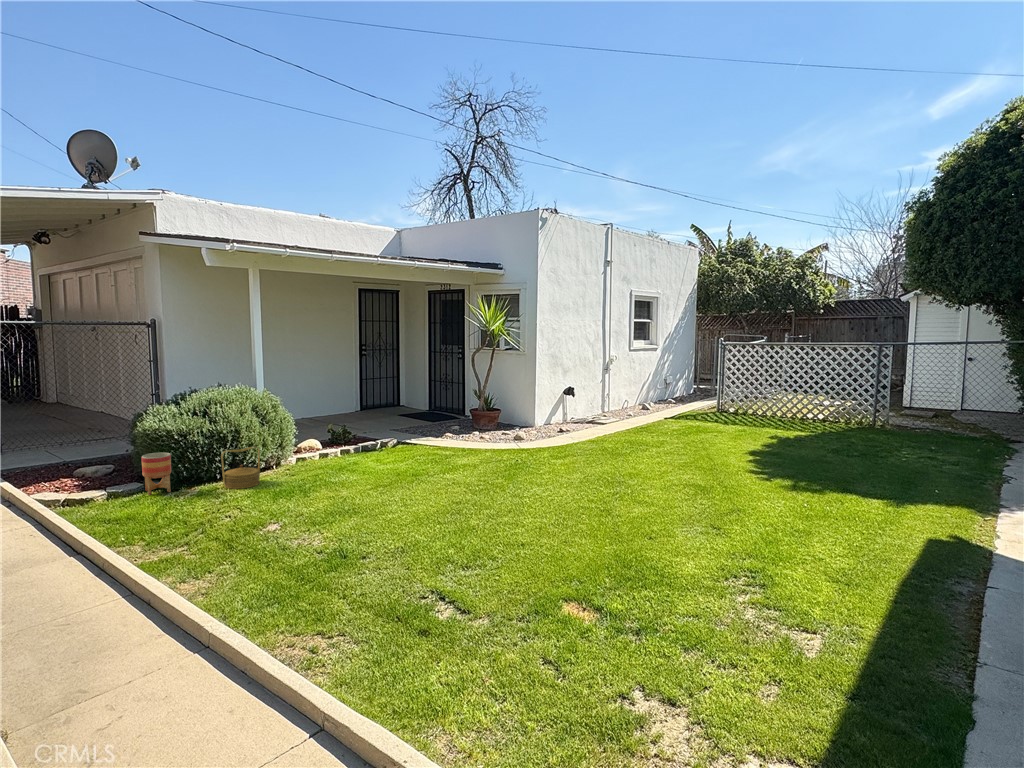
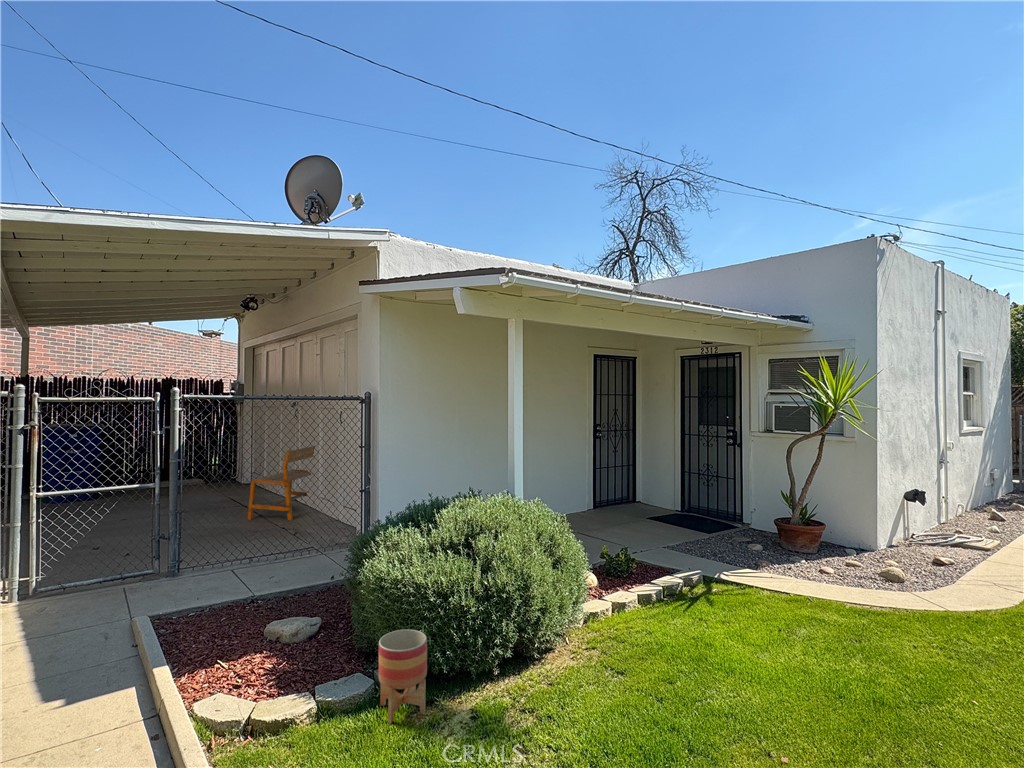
bench: none [57,363,127,425] -> present [248,446,315,520]
woven basket: present [221,447,260,489] -> none [512,618,575,711]

